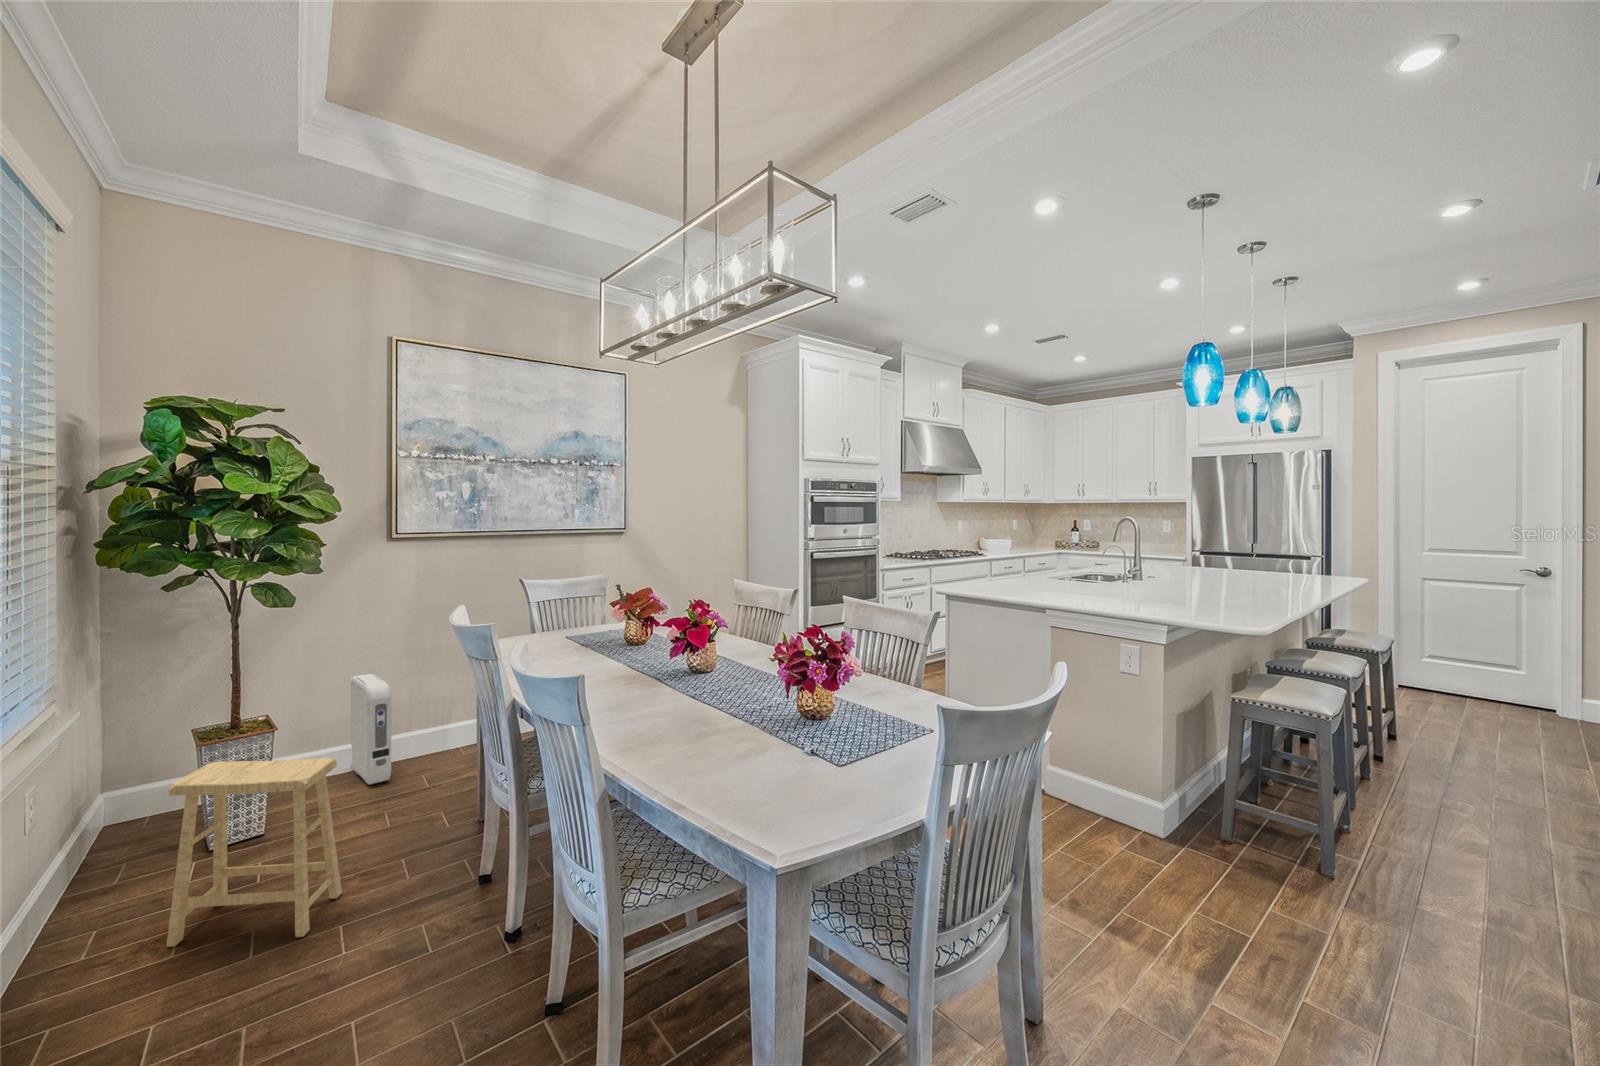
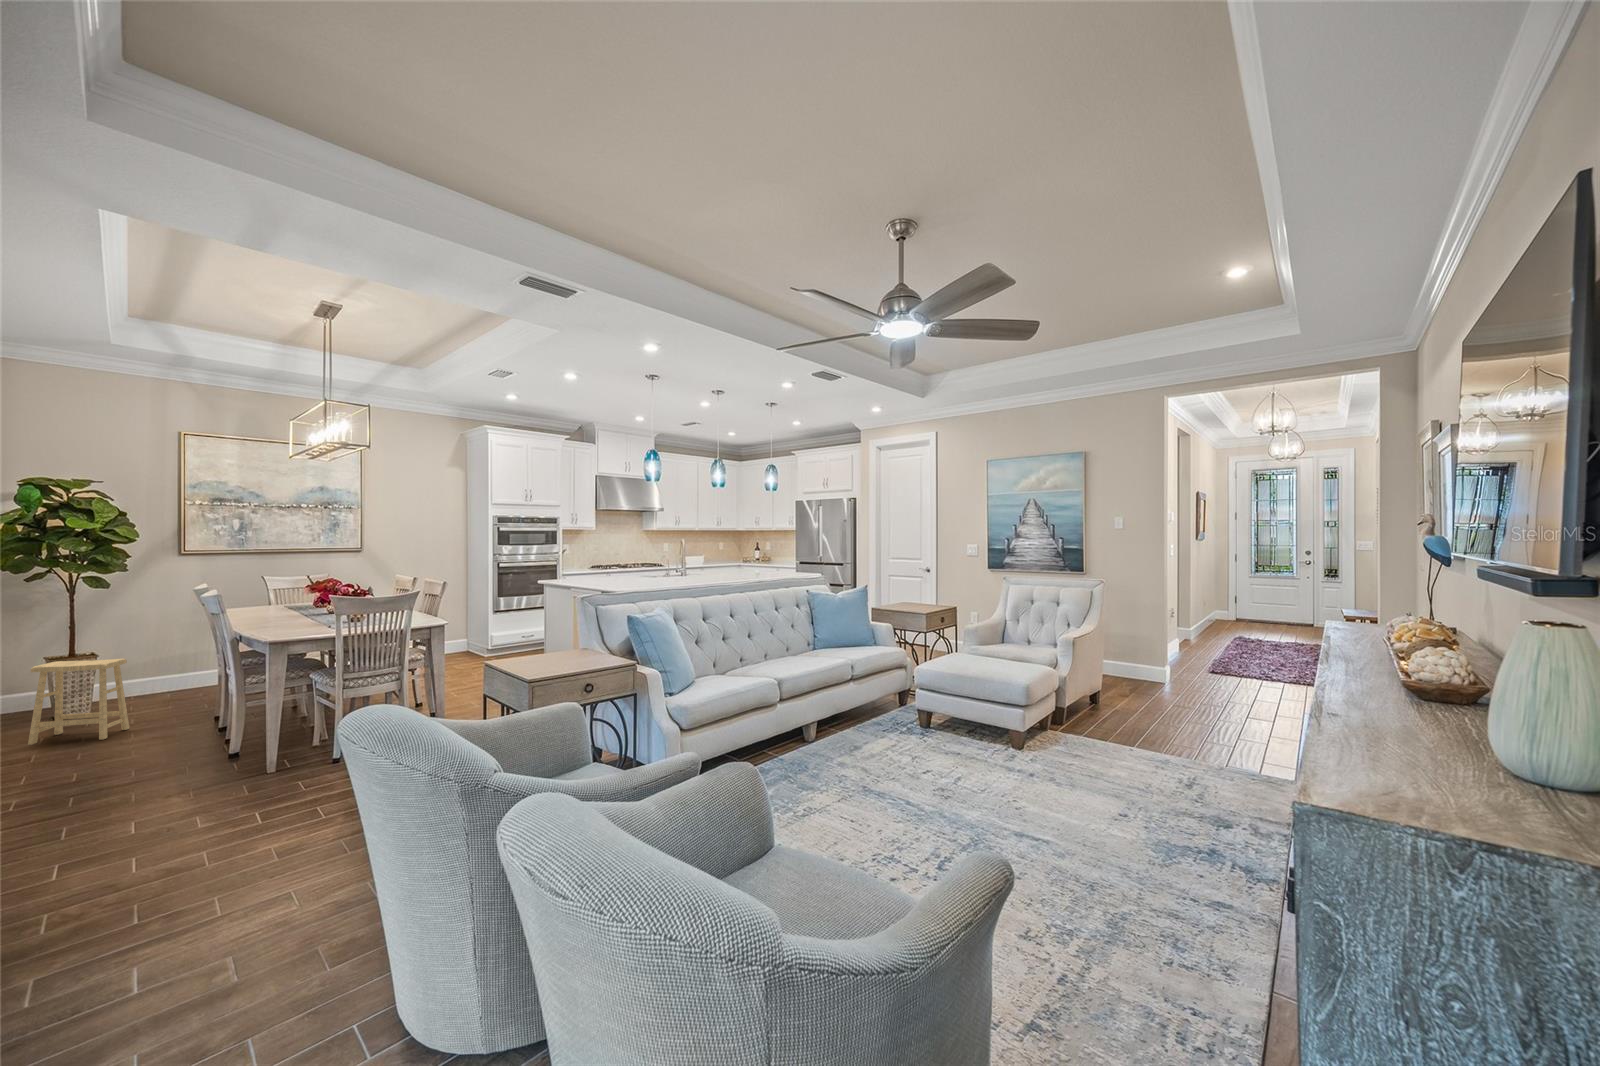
air purifier: present [349,674,391,785] -> none [152,634,178,697]

